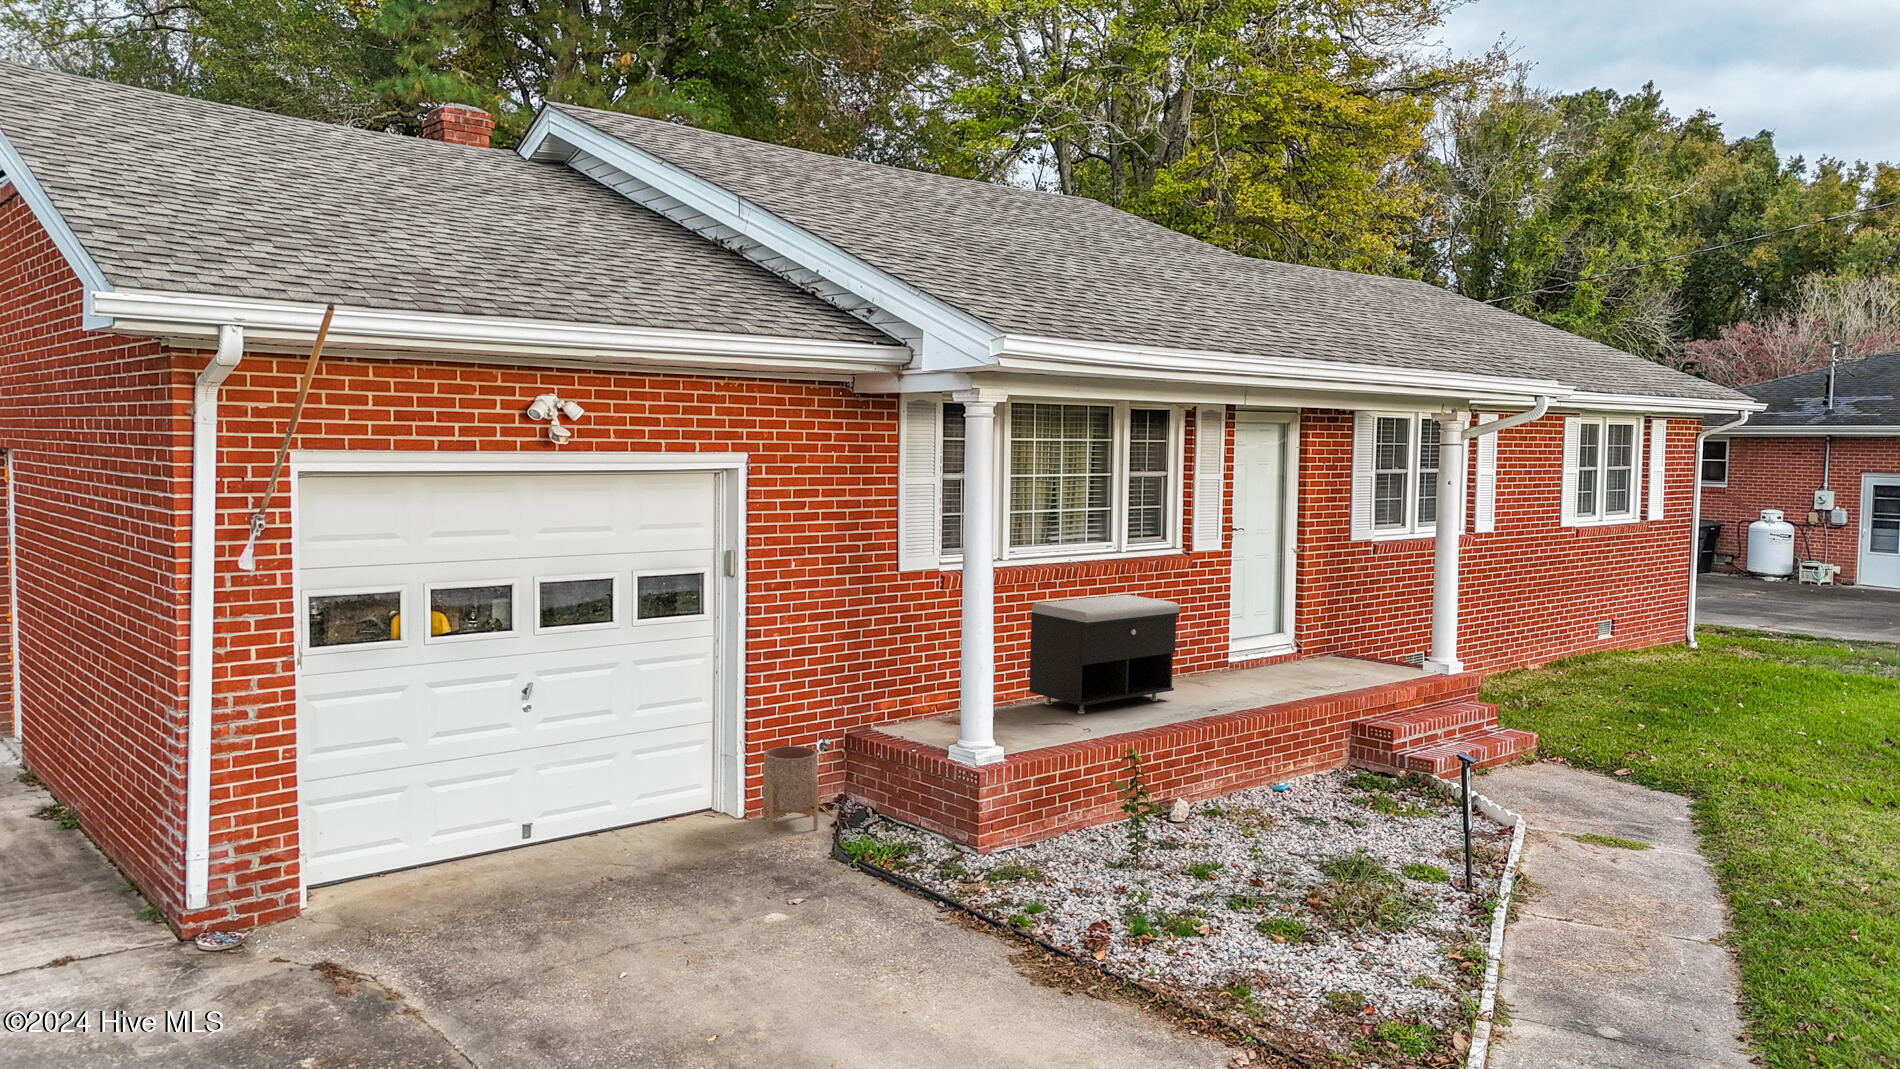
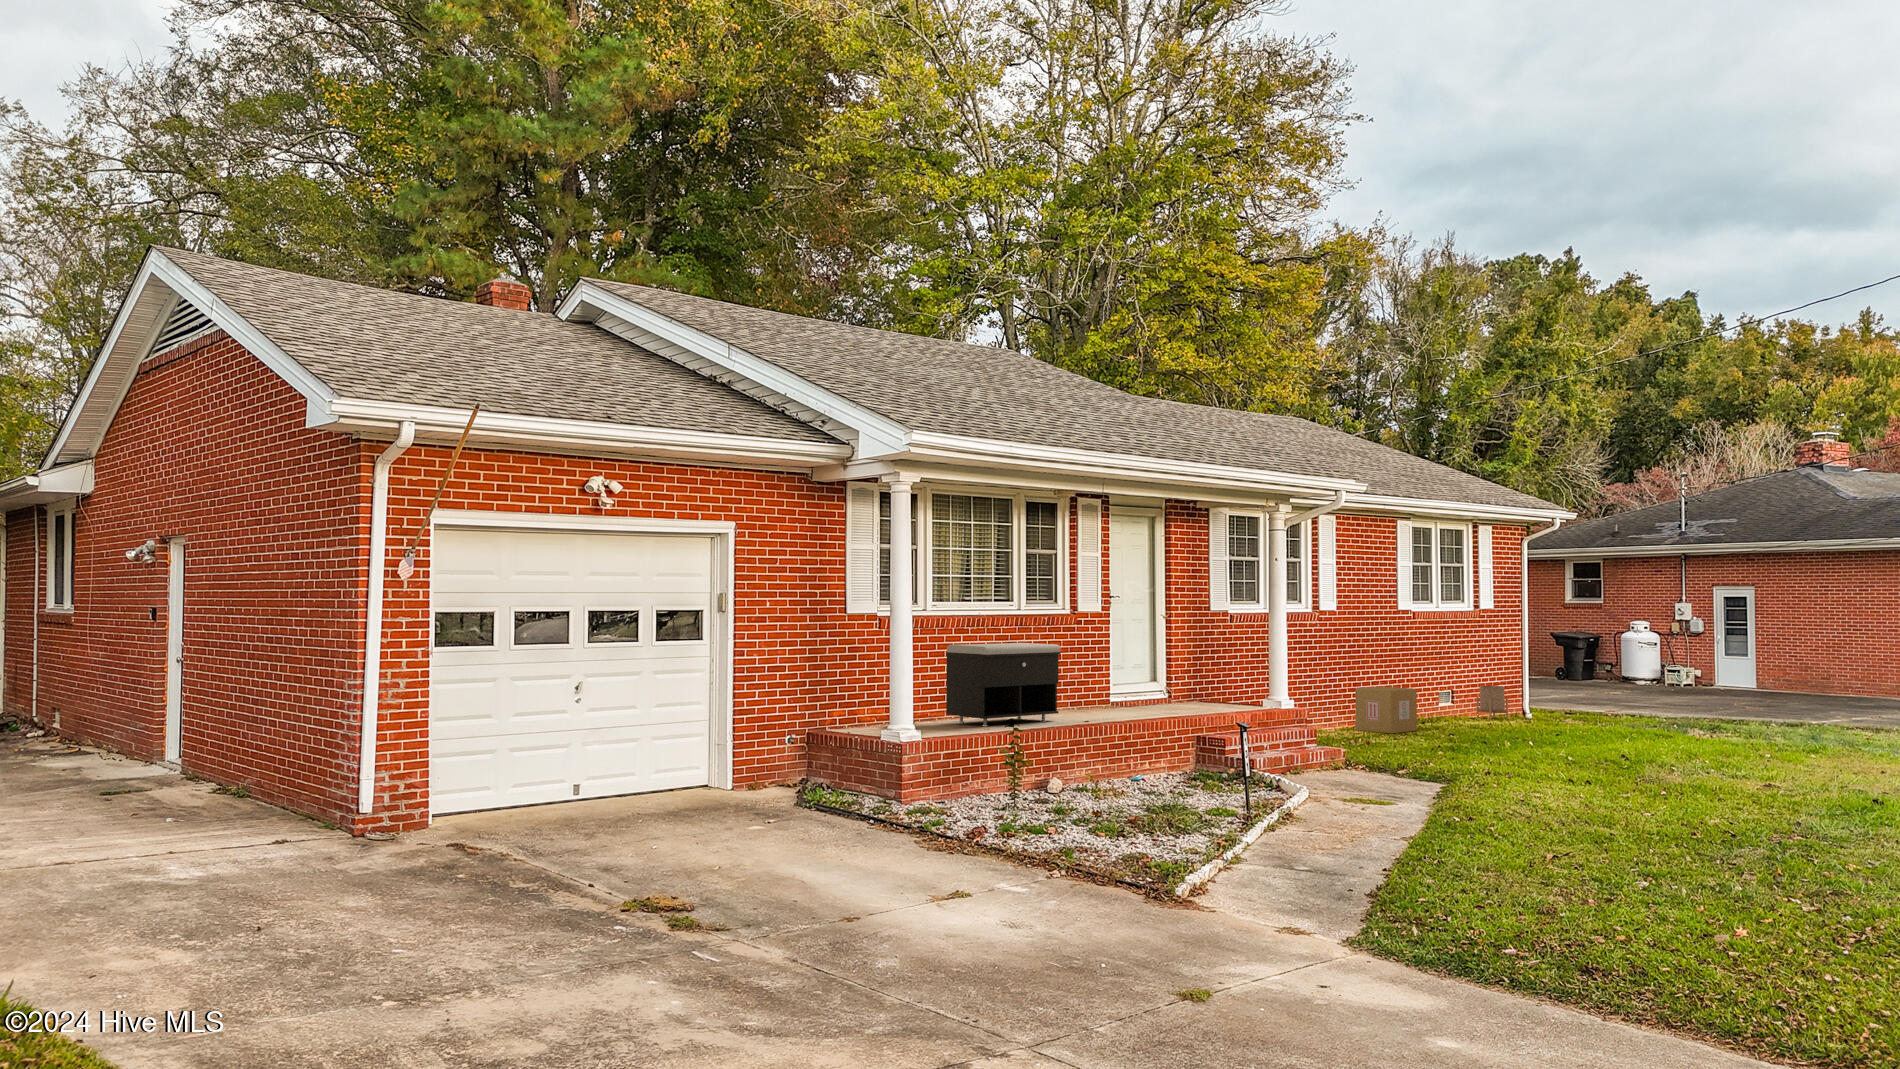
cardboard box: none [1505,620,1583,681] -> present [1355,686,1417,734]
planter: present [763,746,818,833] -> present [1476,686,1508,720]

